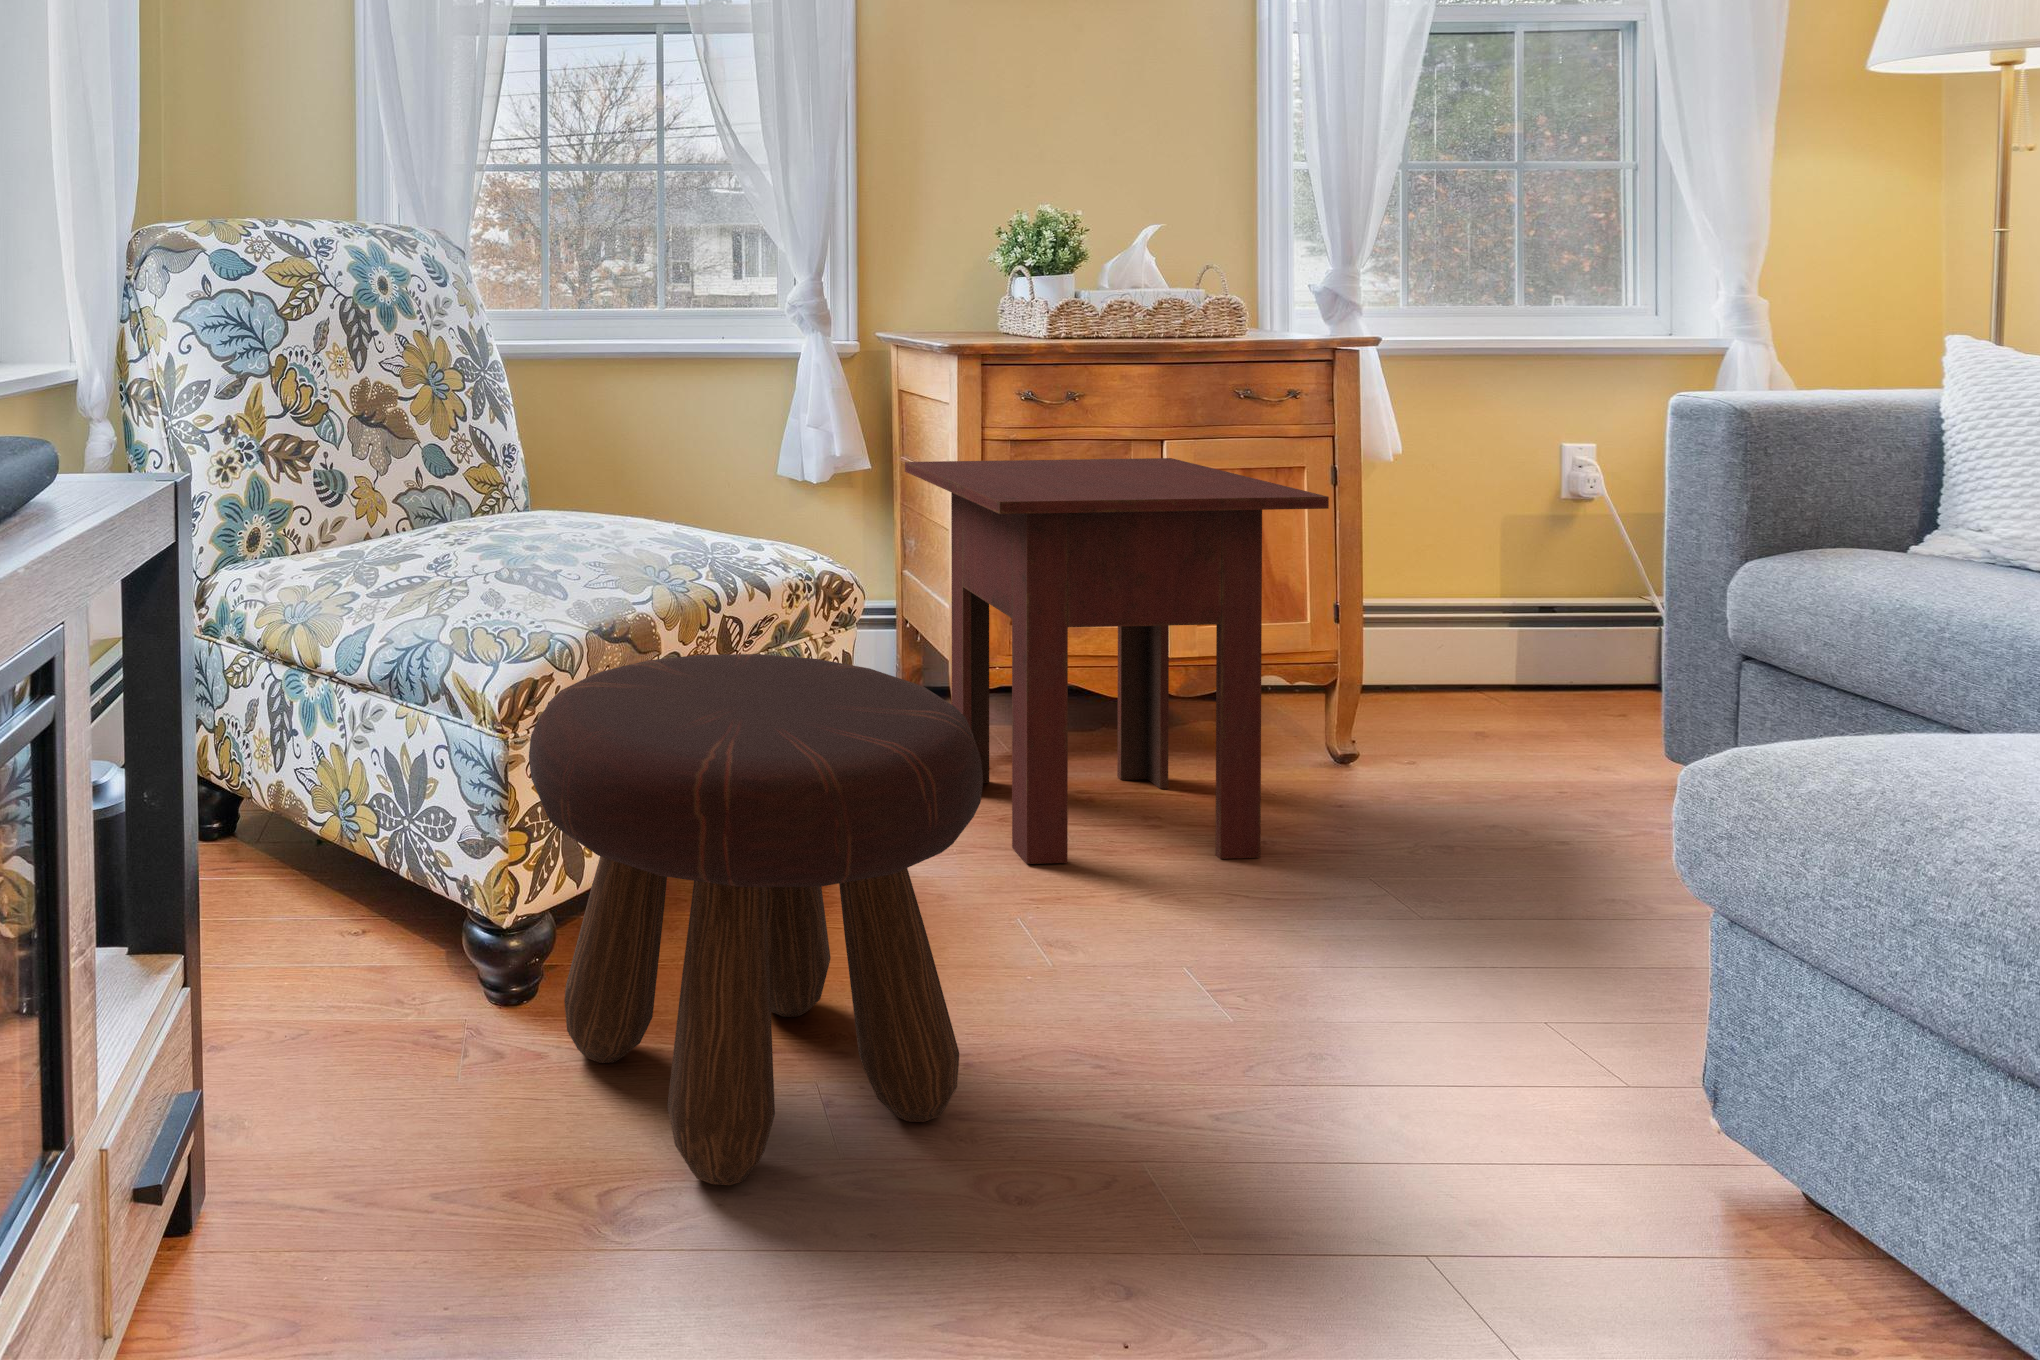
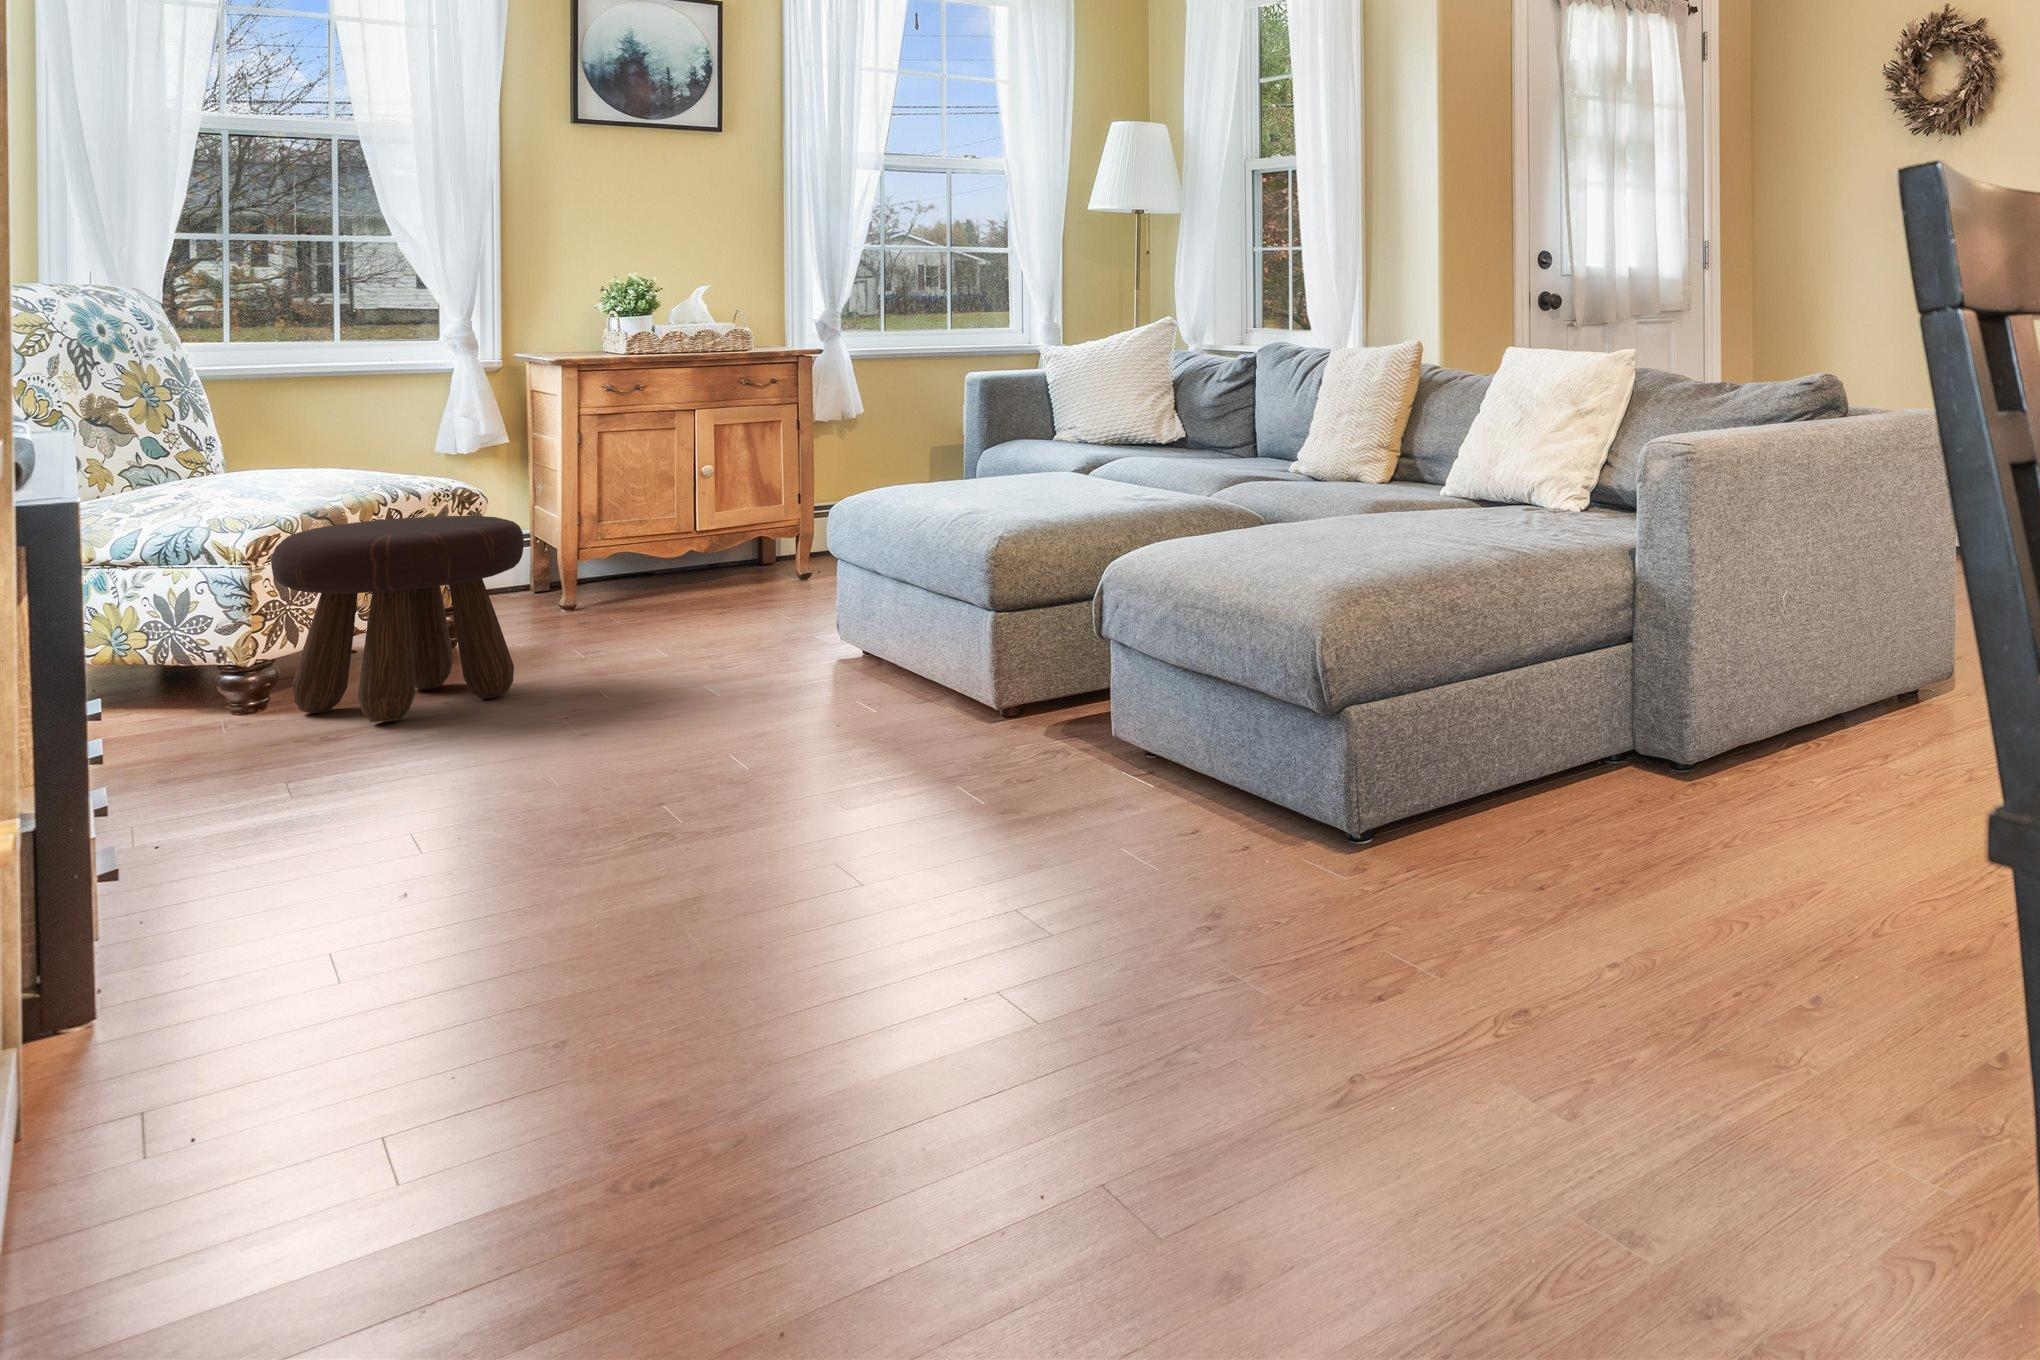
side table: present [905,458,1329,864] -> none [525,422,752,635]

